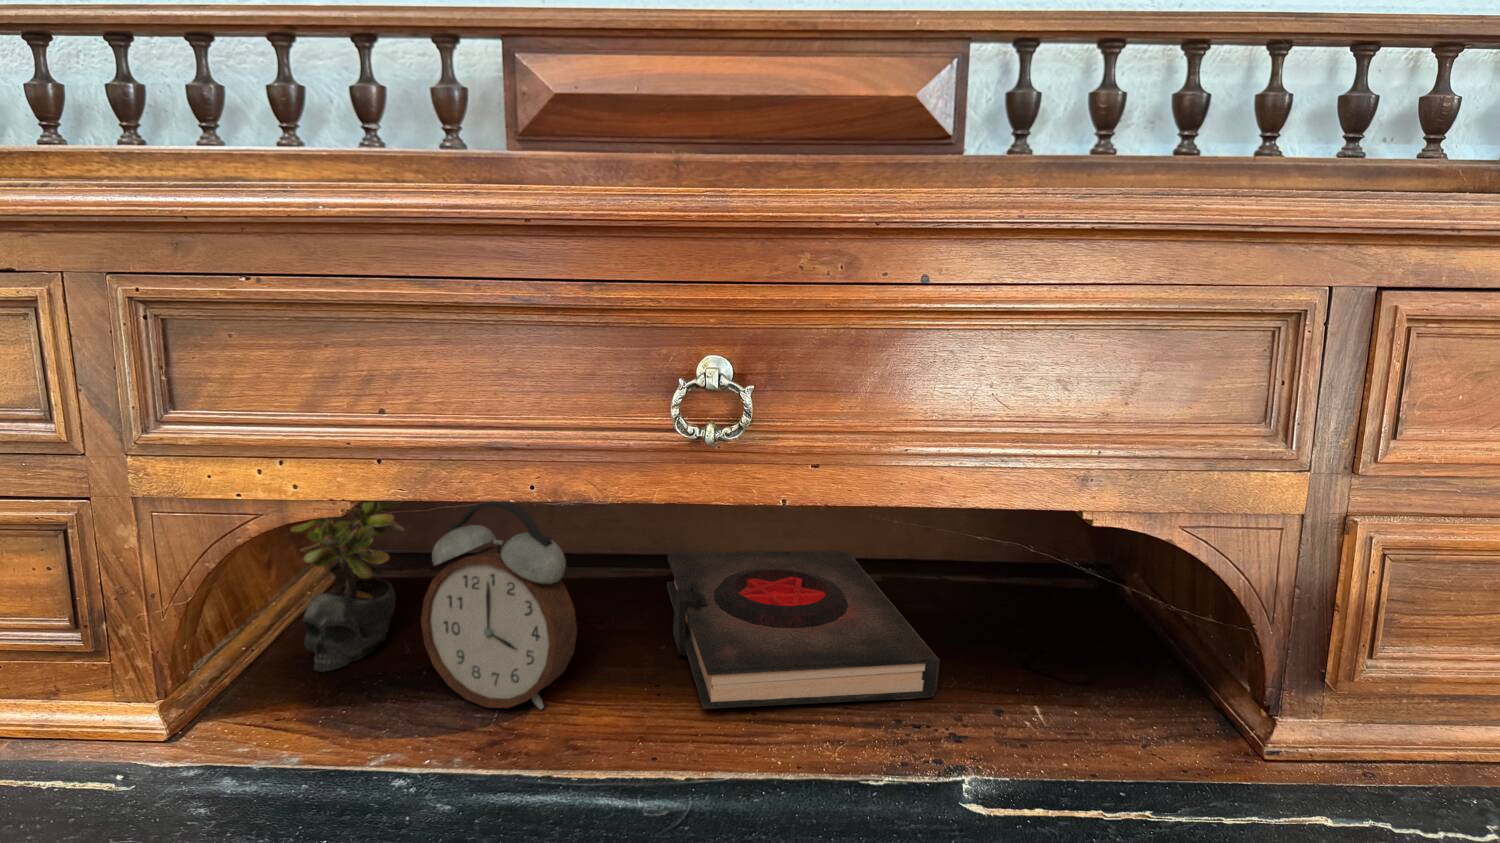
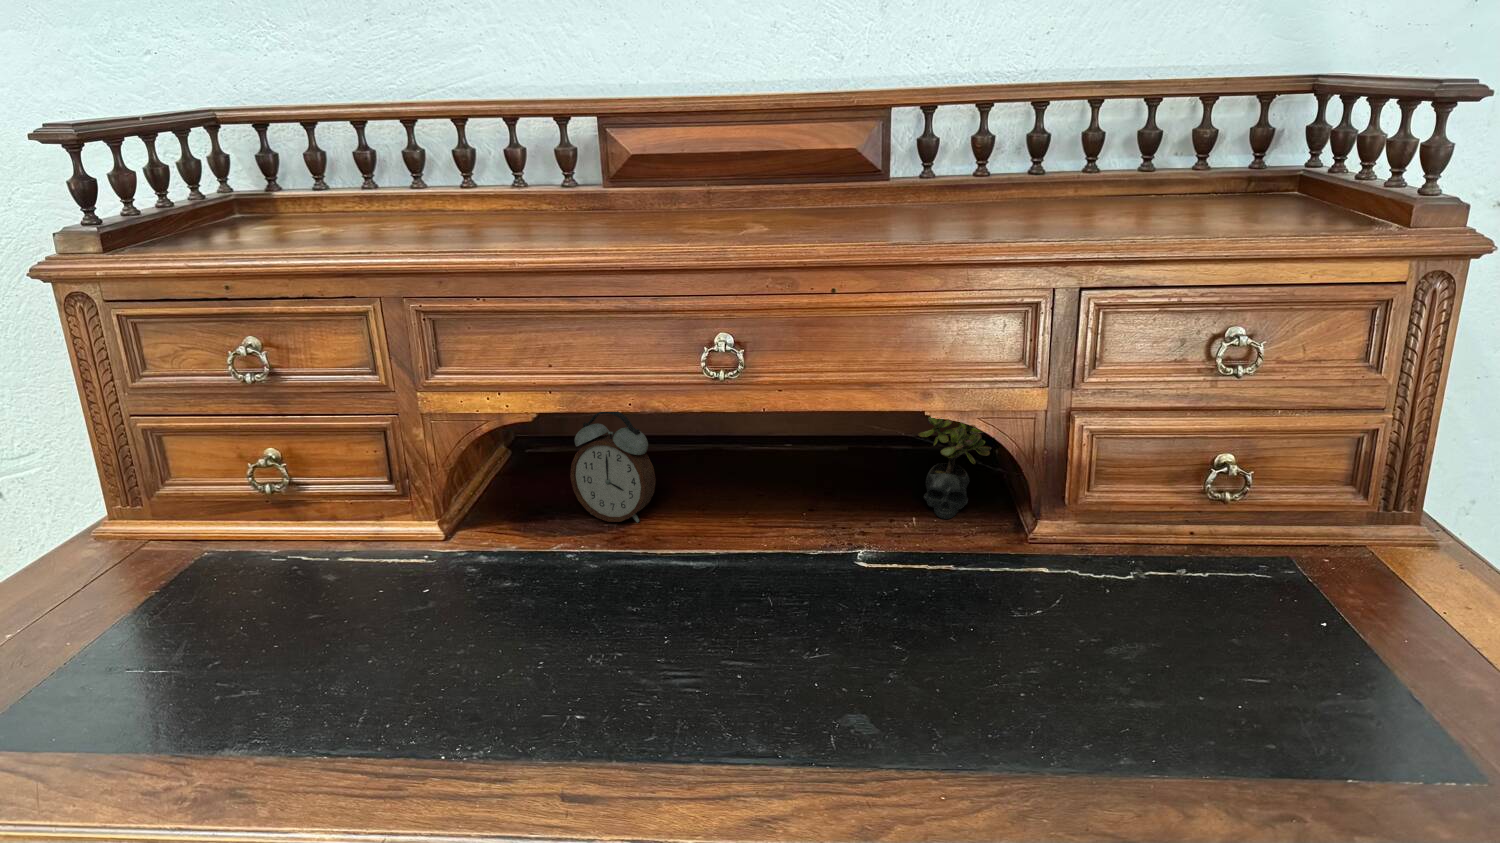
succulent plant: present [290,501,405,672] -> present [918,417,991,519]
book: present [667,551,940,709] -> none [706,433,857,520]

